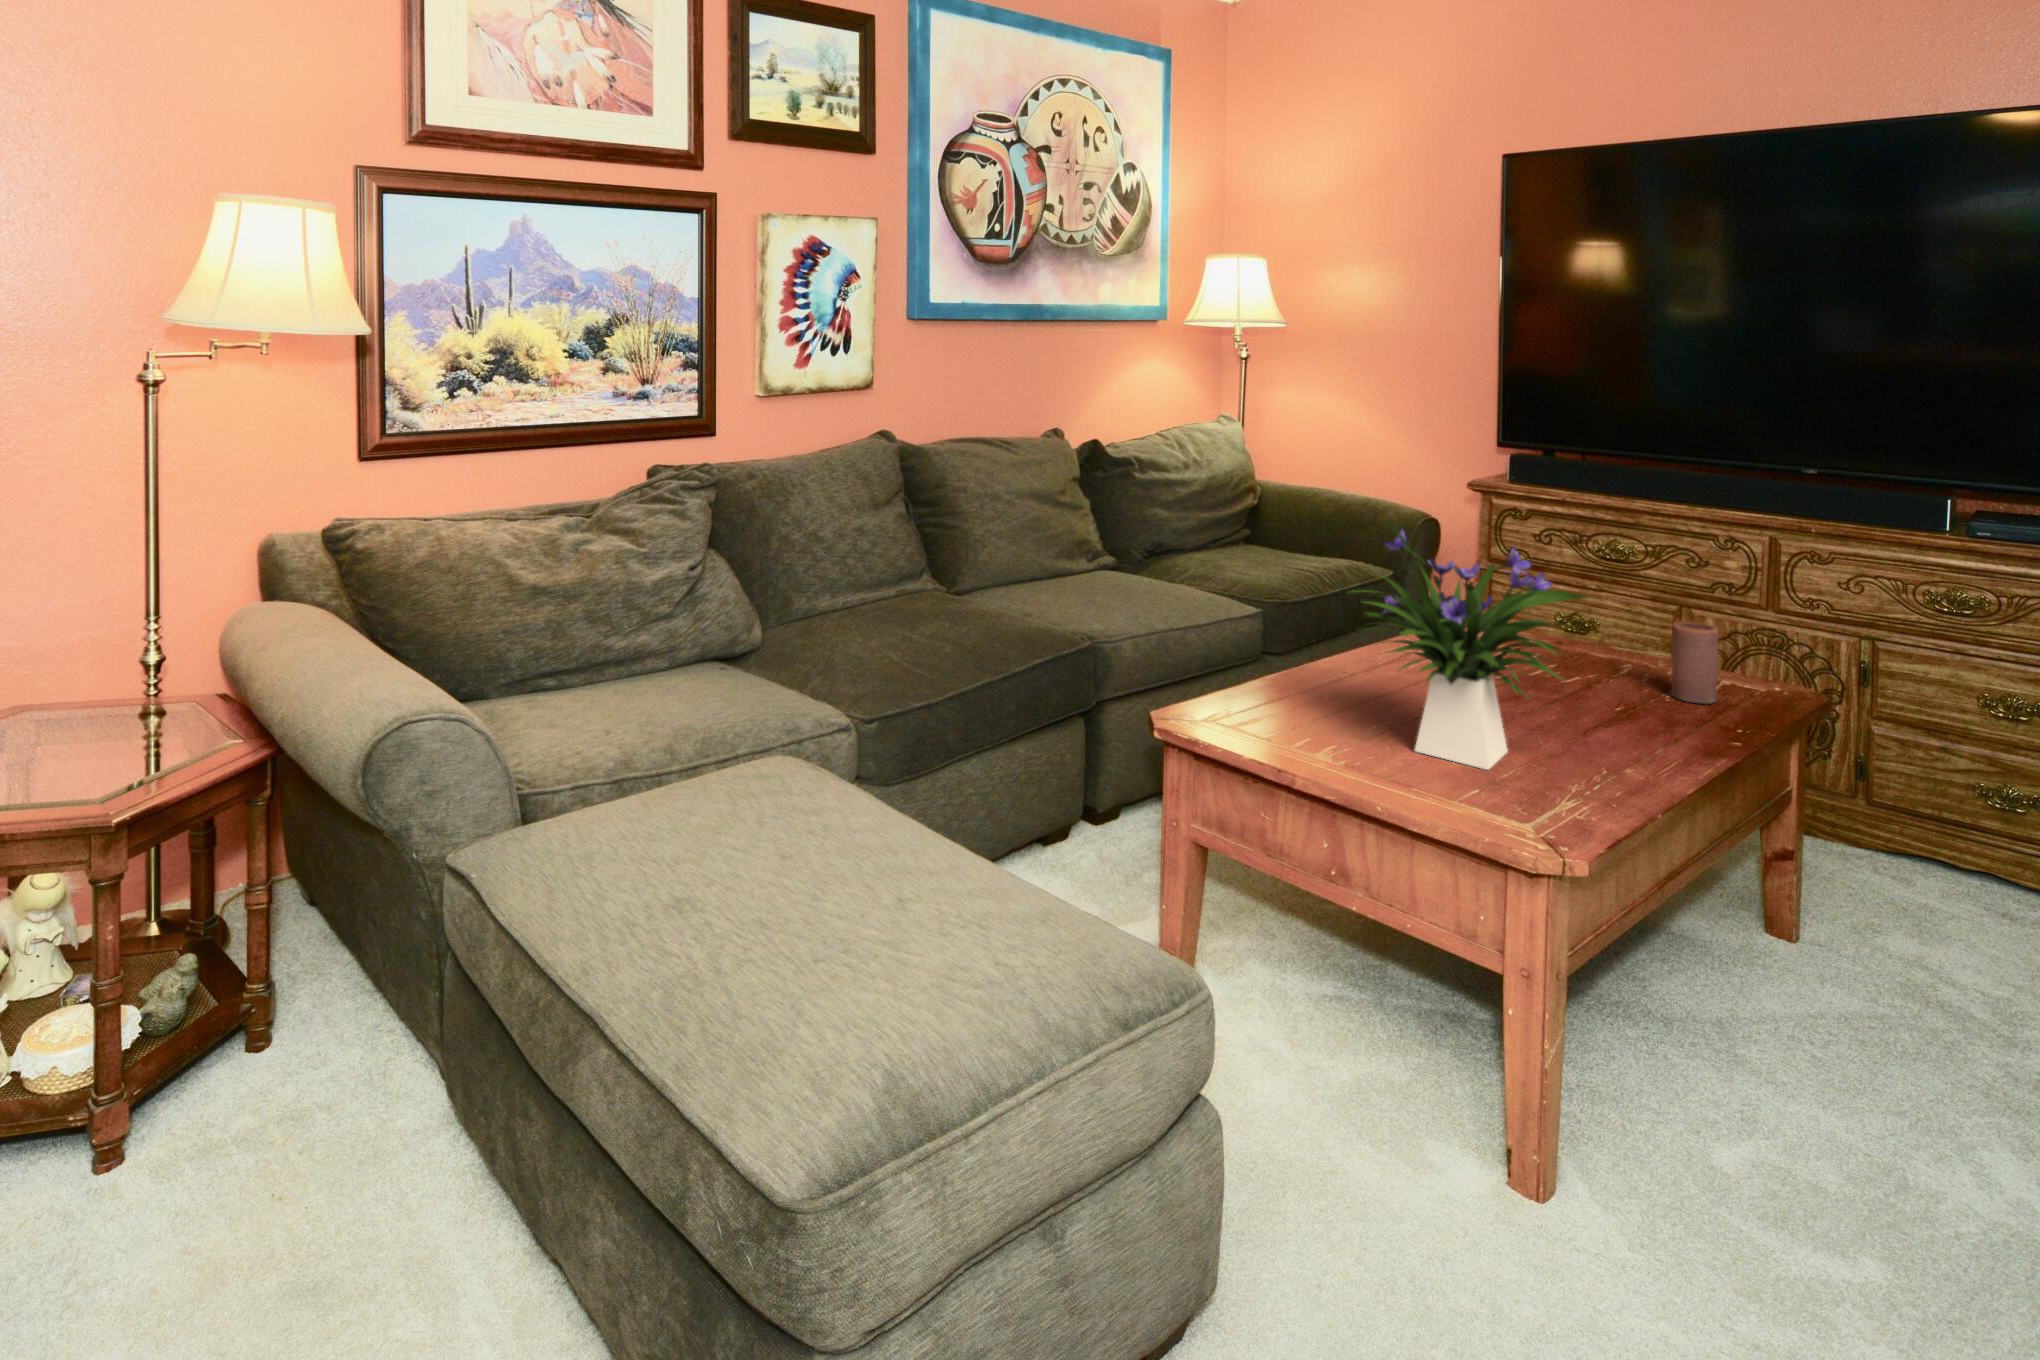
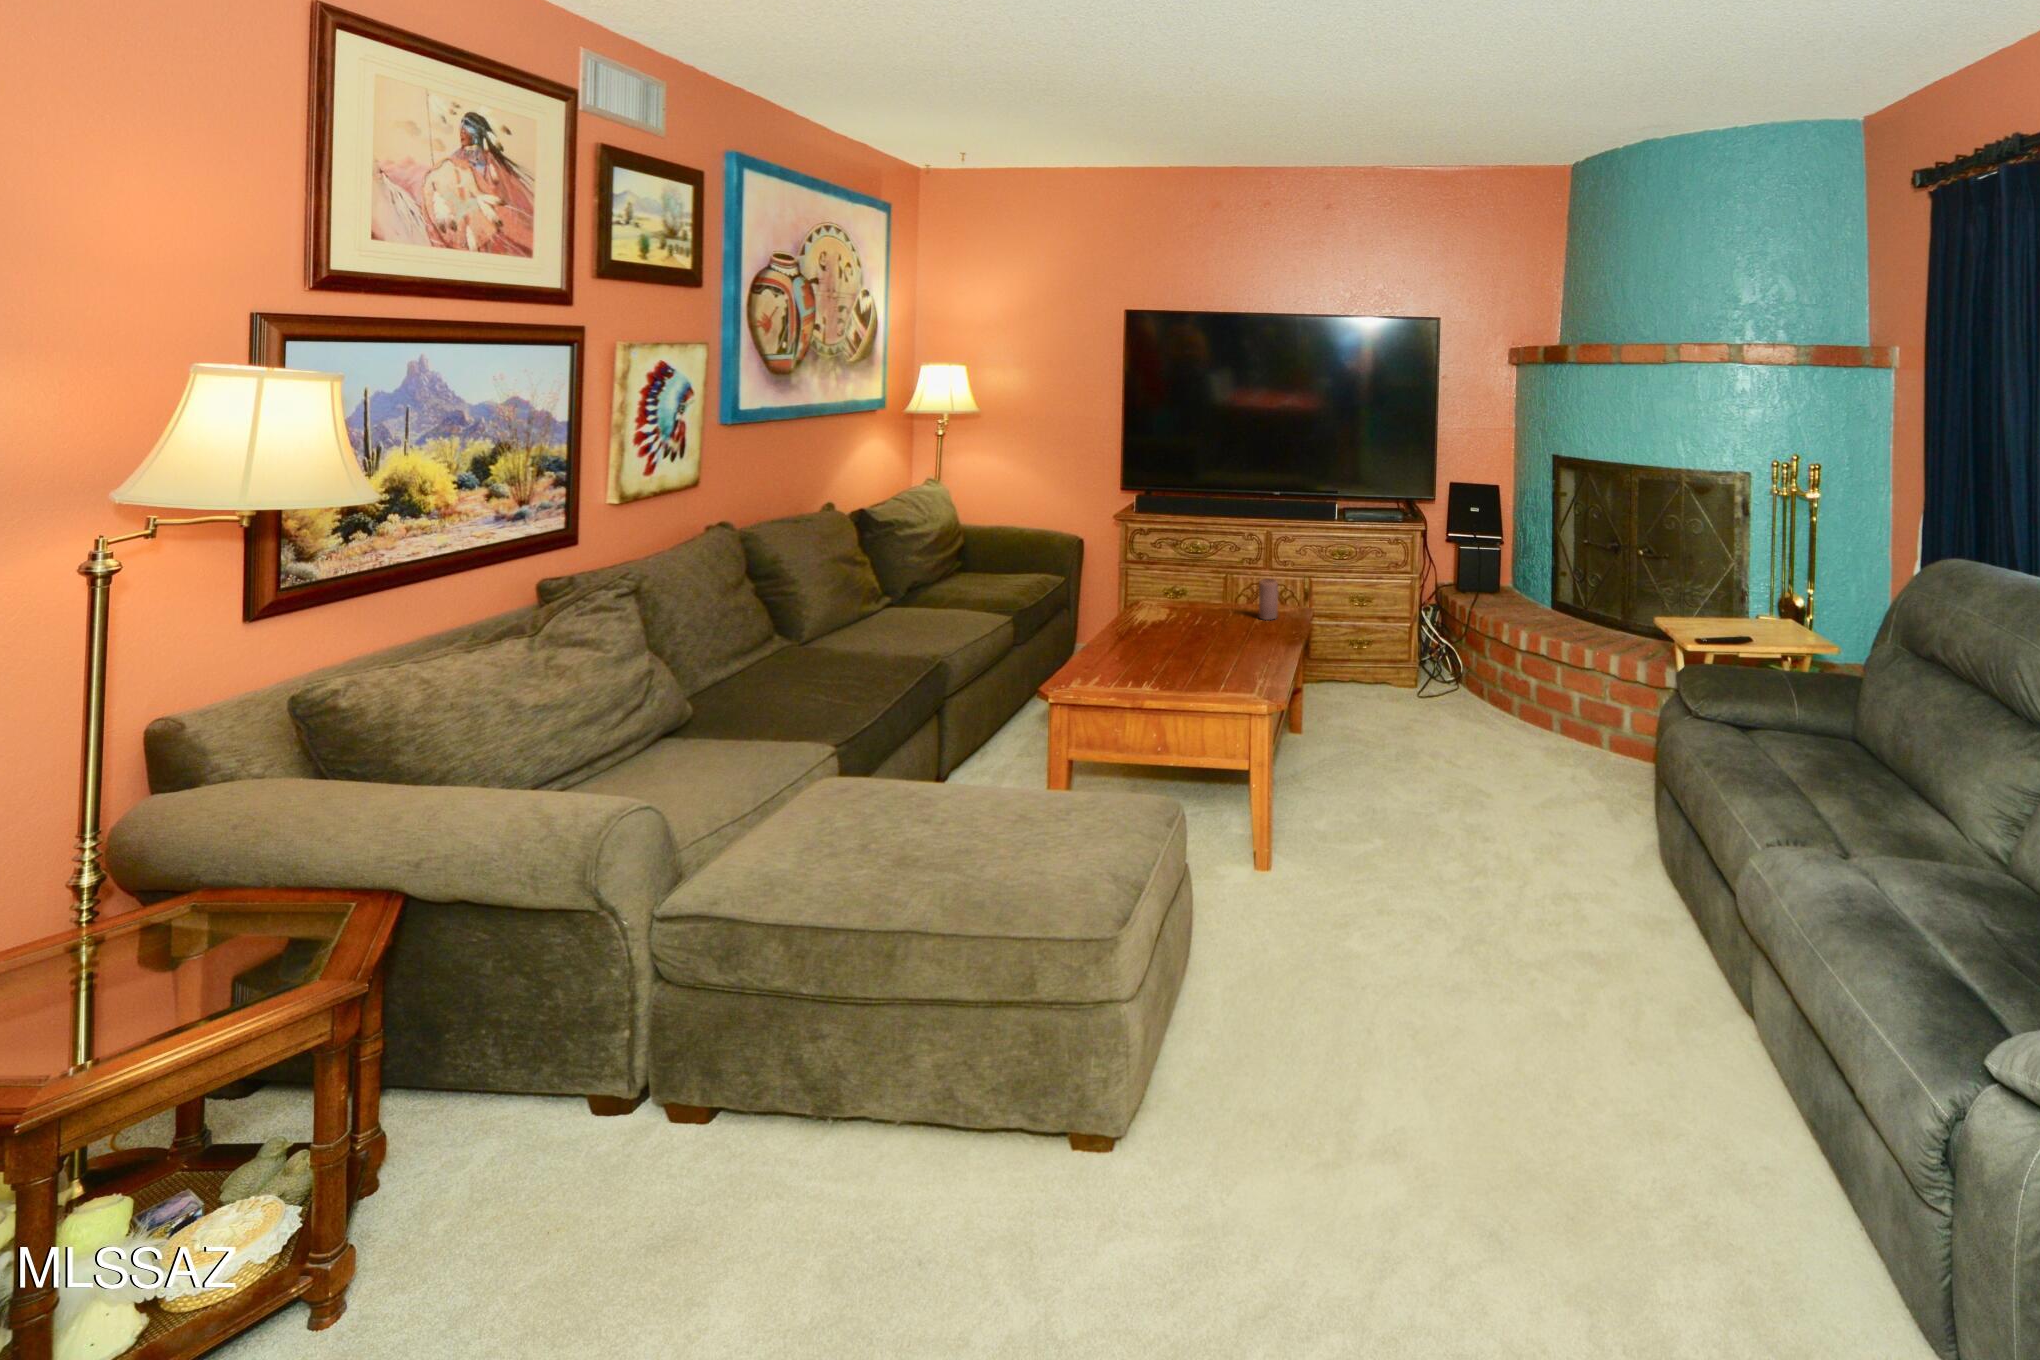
flower arrangement: present [1355,522,1588,770] -> none [1146,548,1258,669]

